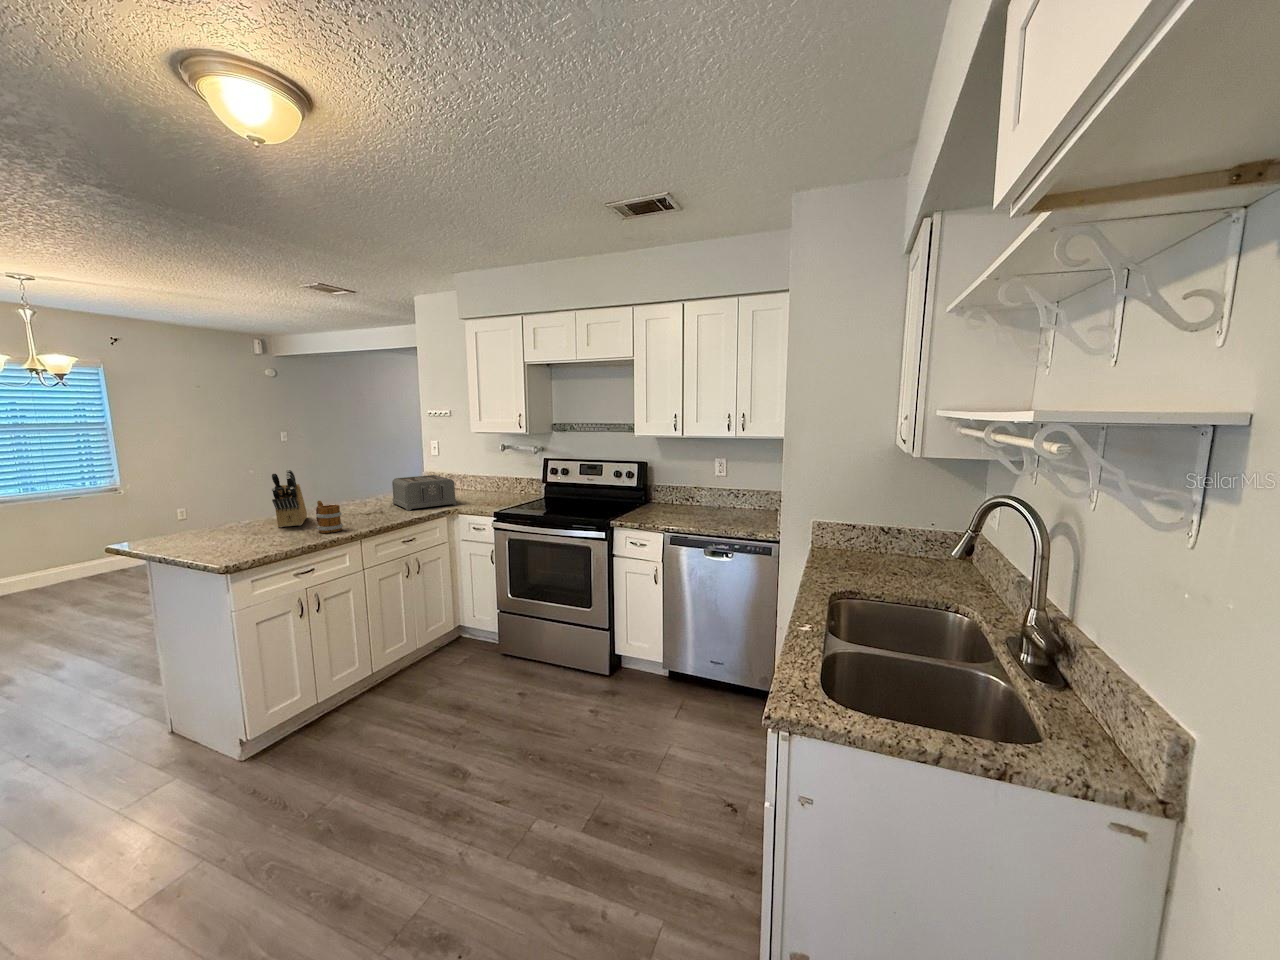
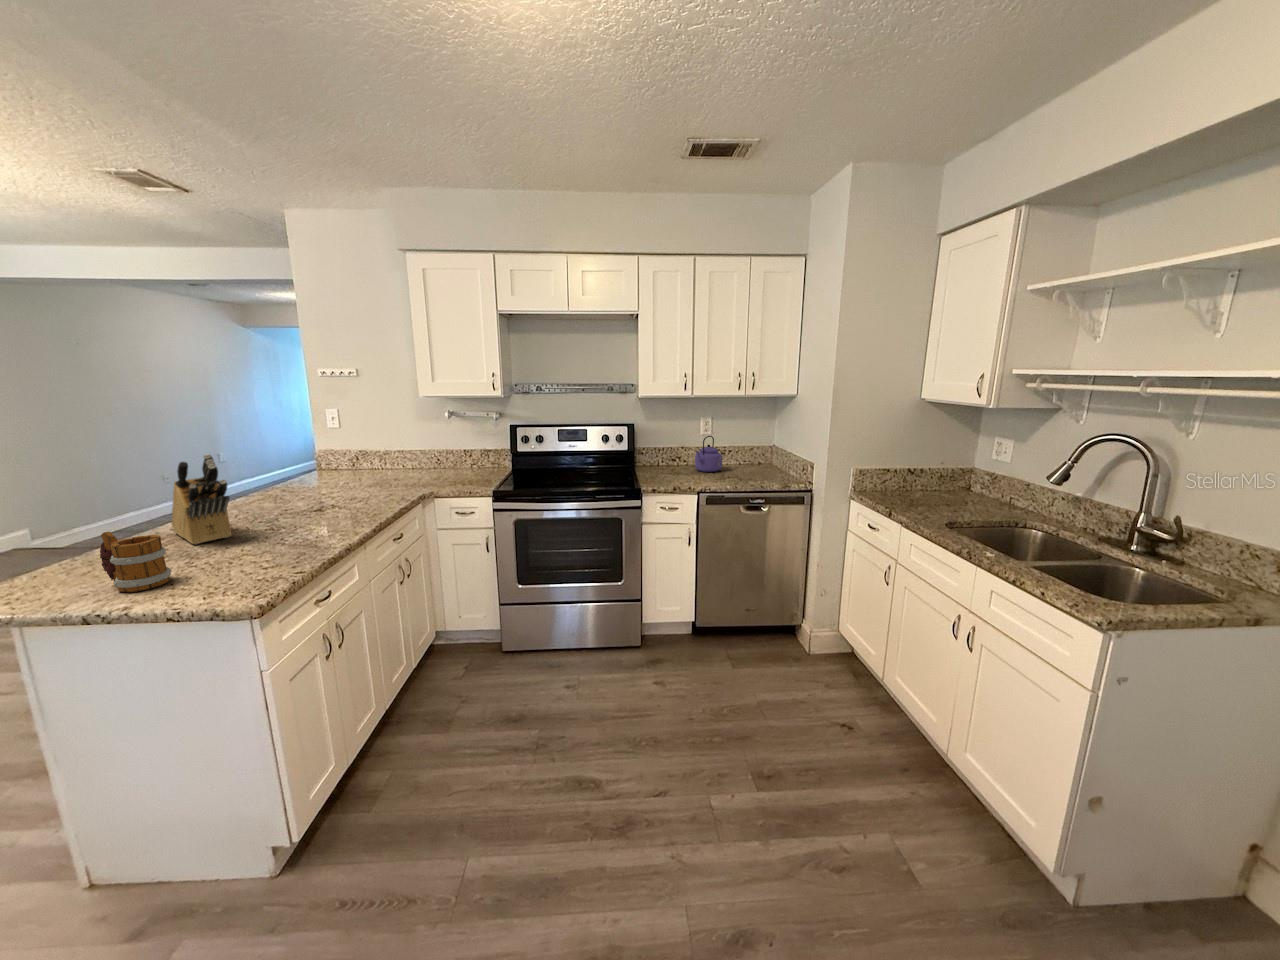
toaster: present [392,475,456,511] -> none [313,453,413,501]
kettle: none [690,477,724,514] -> present [695,436,723,472]
mug: present [316,501,343,533] -> present [100,532,172,592]

